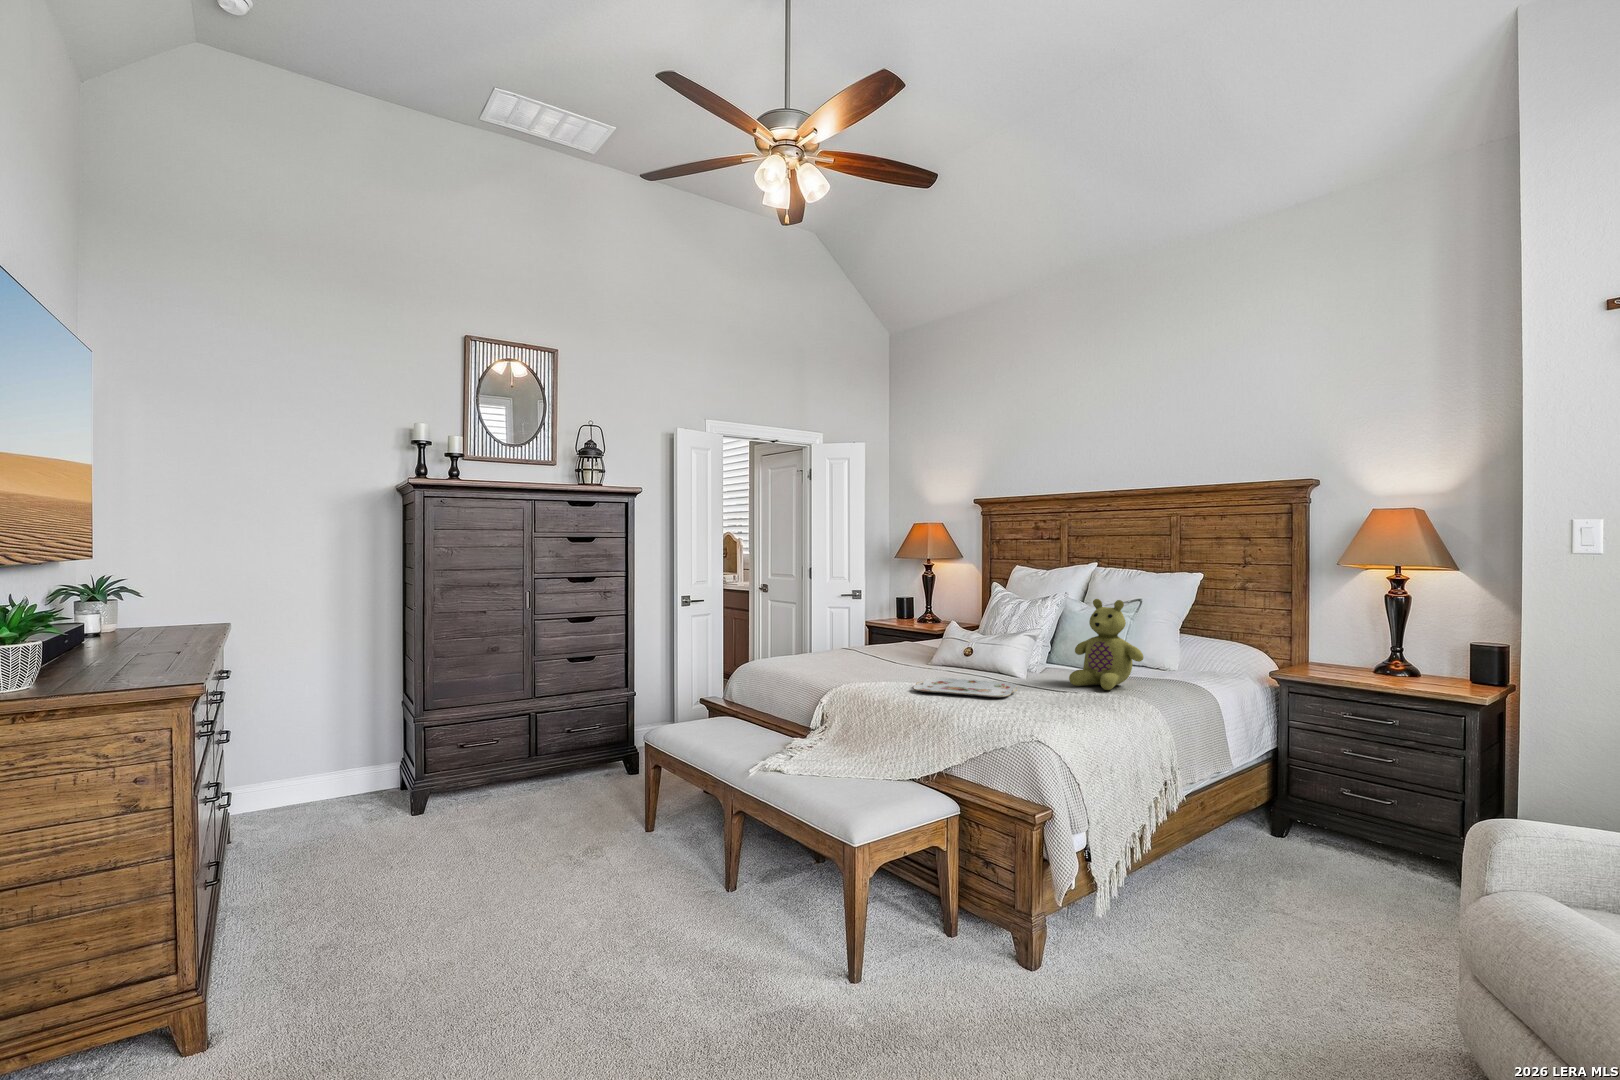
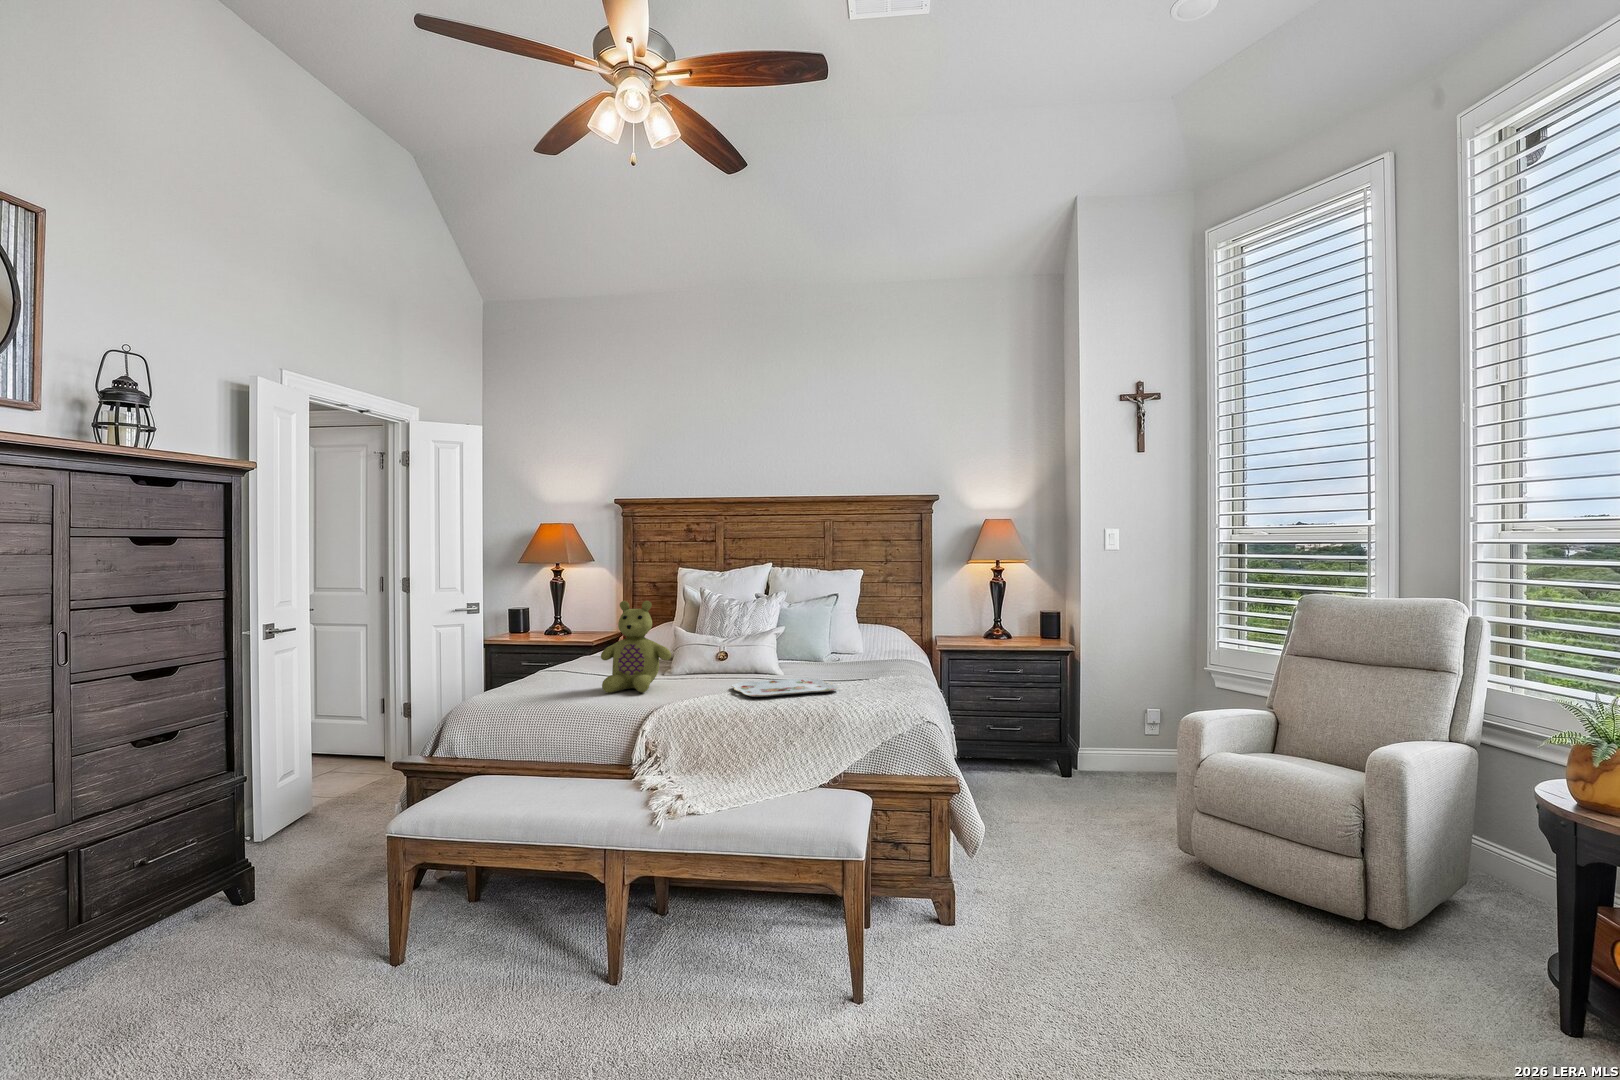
stuffed bear: present [1069,599,1144,690] -> present [601,601,671,693]

